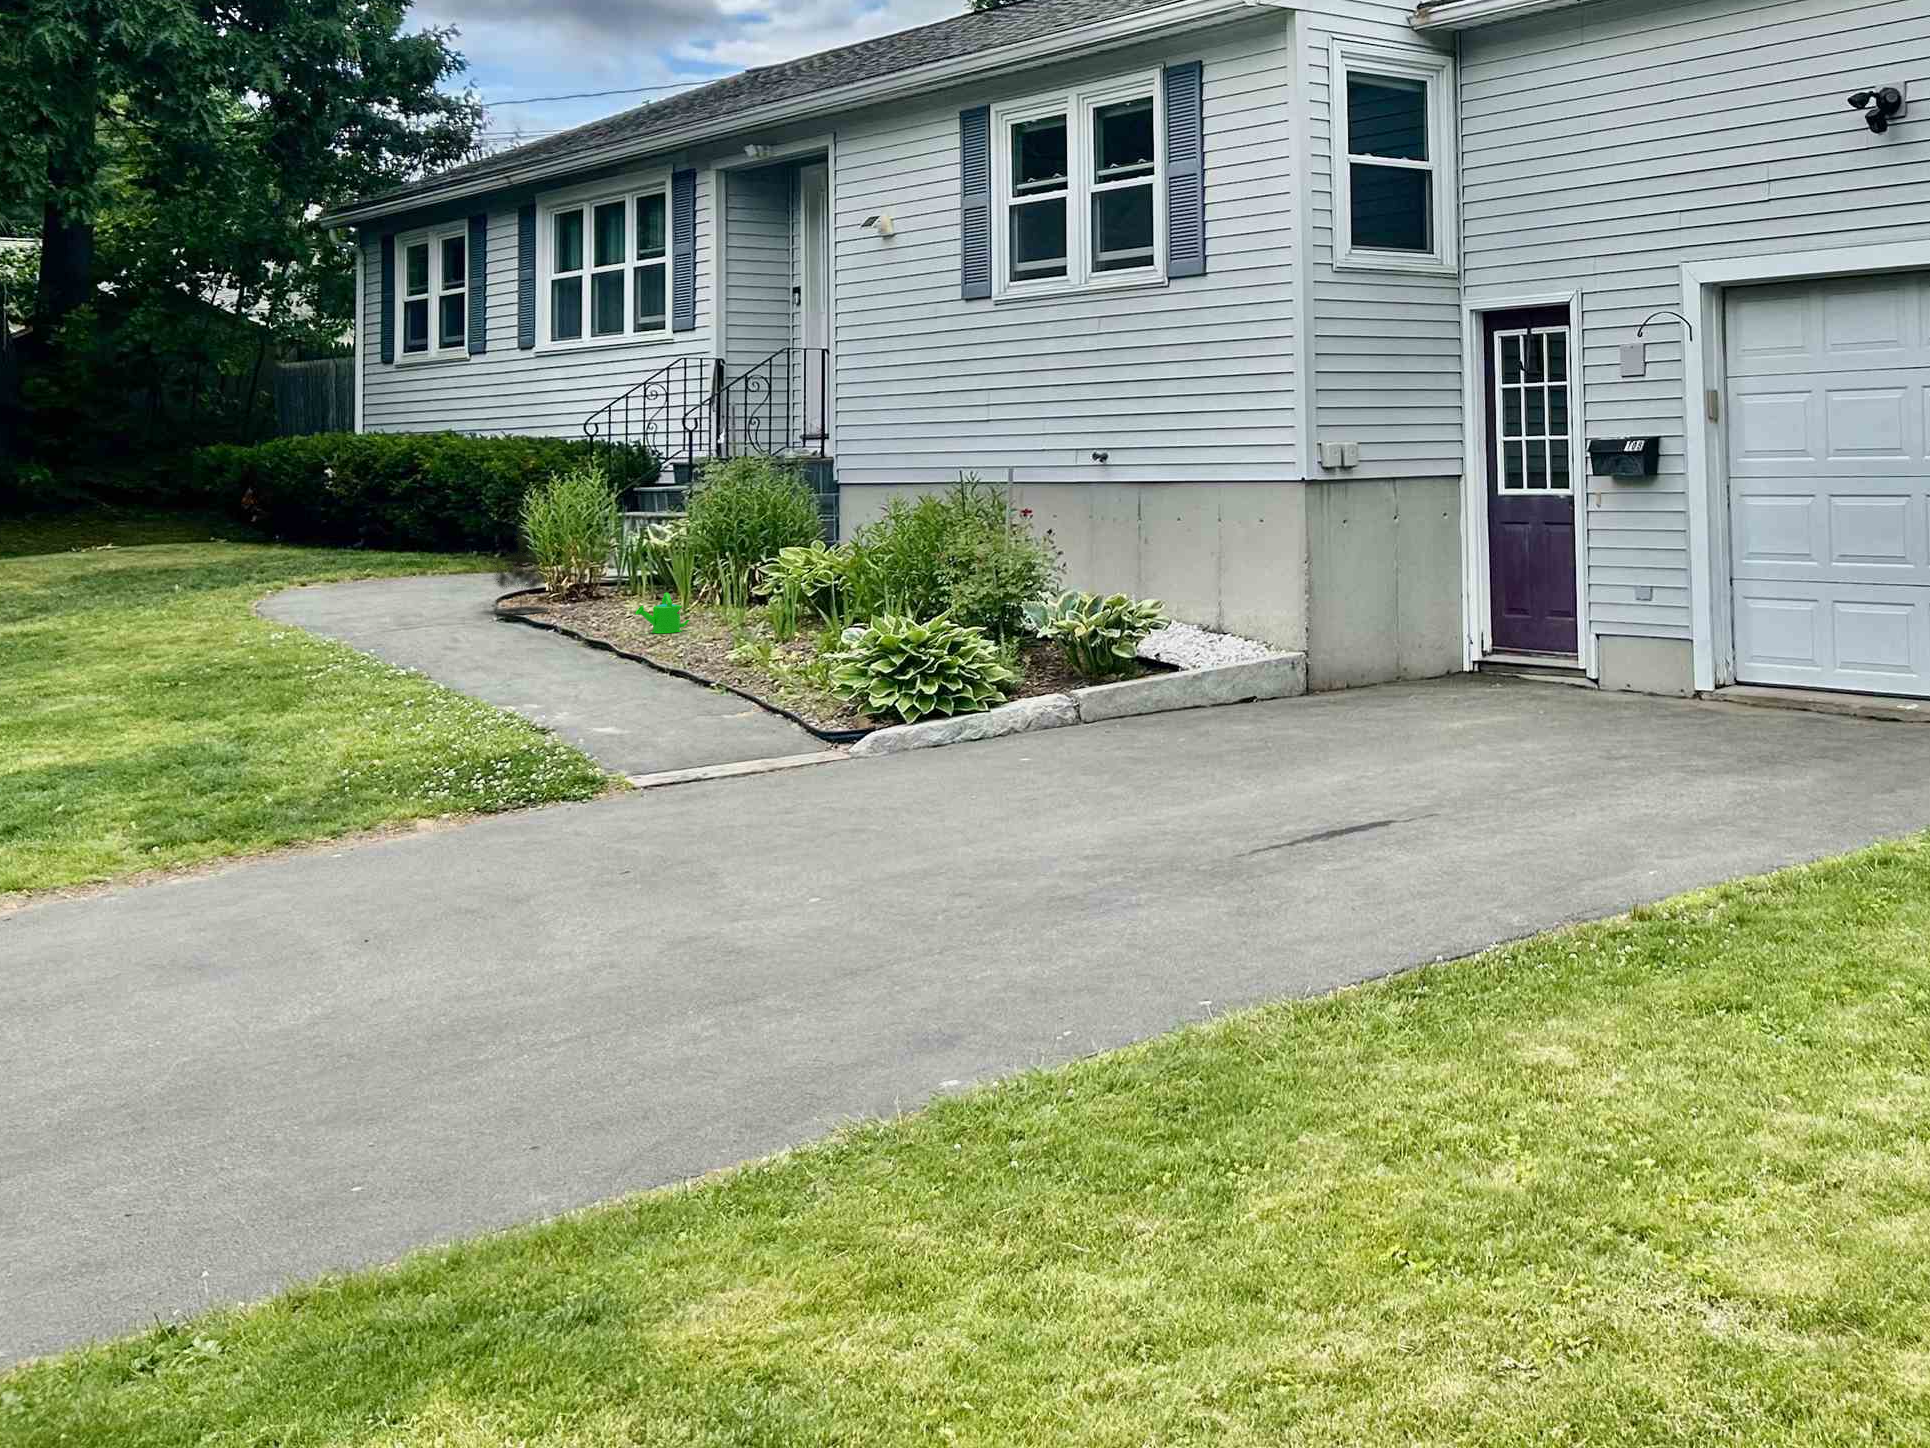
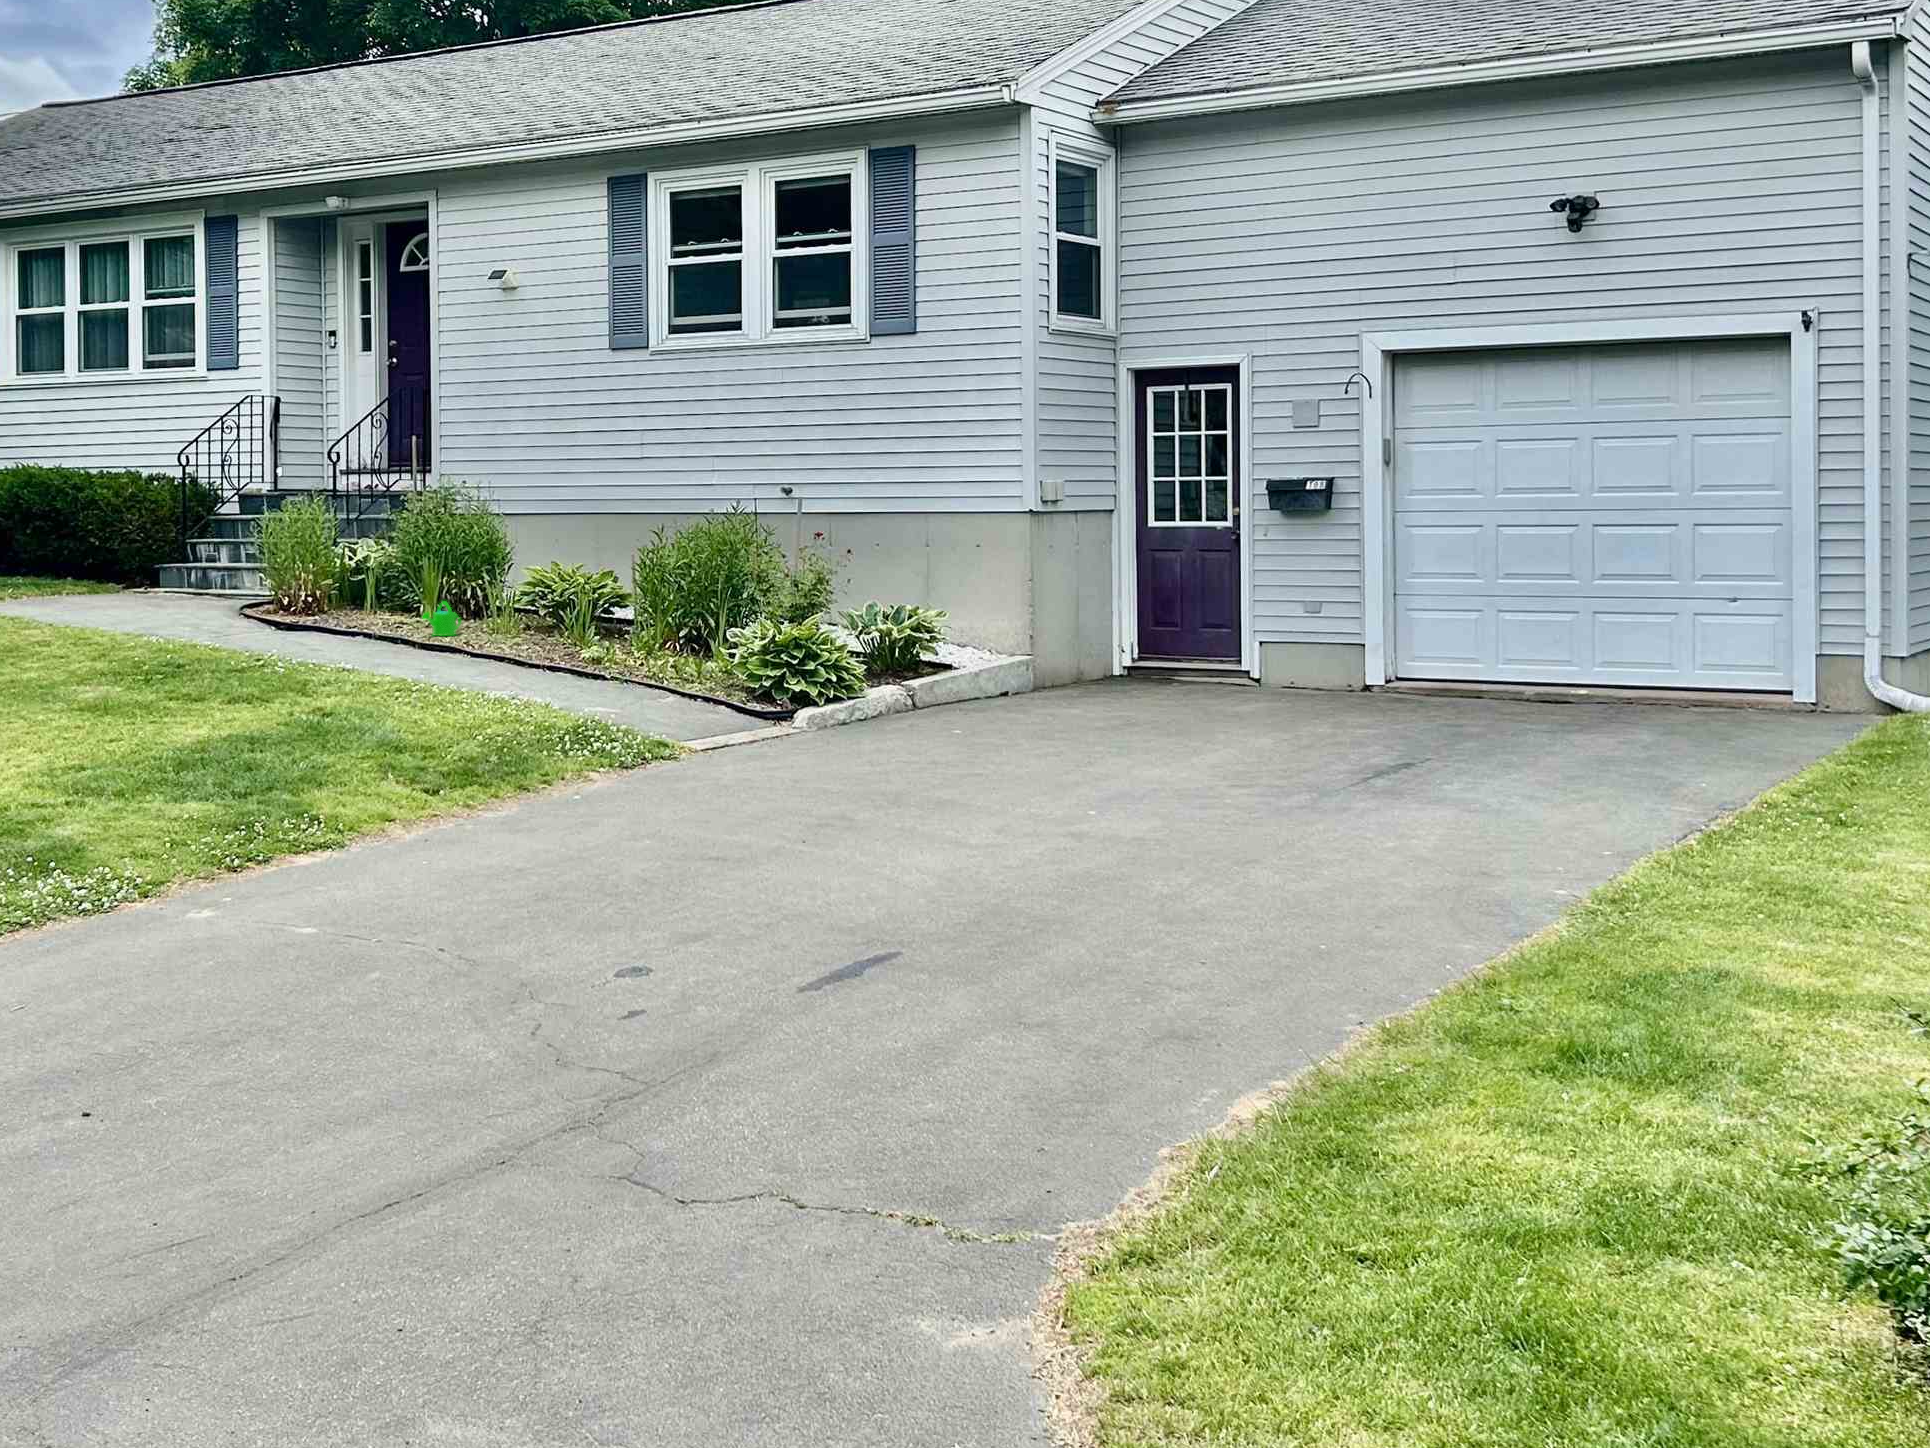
potted tree: present [489,531,547,614] -> none [223,541,280,622]

